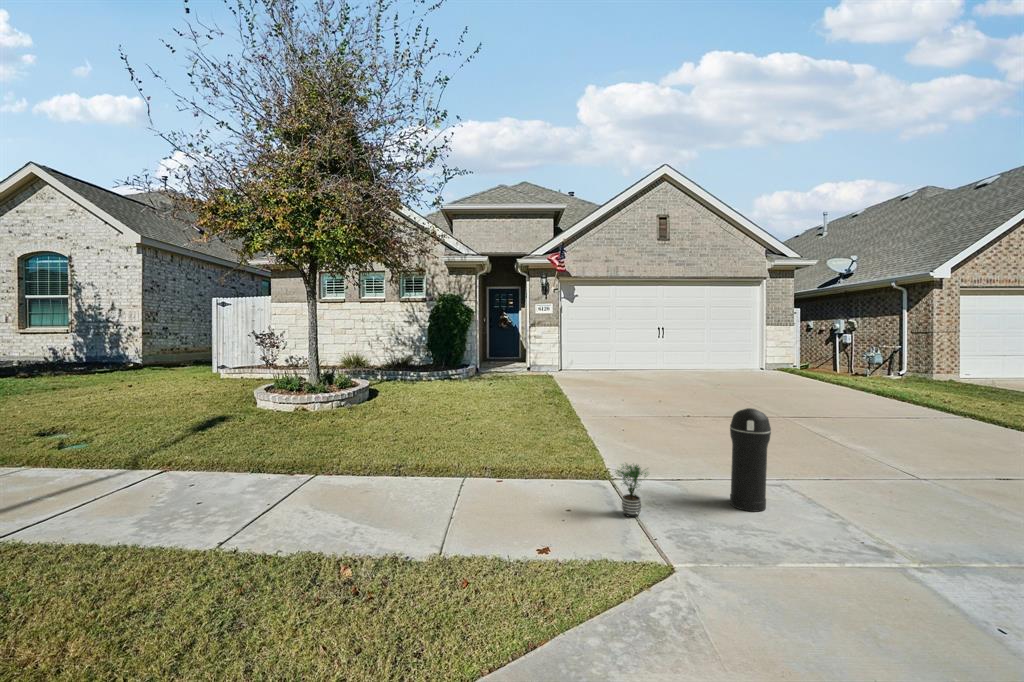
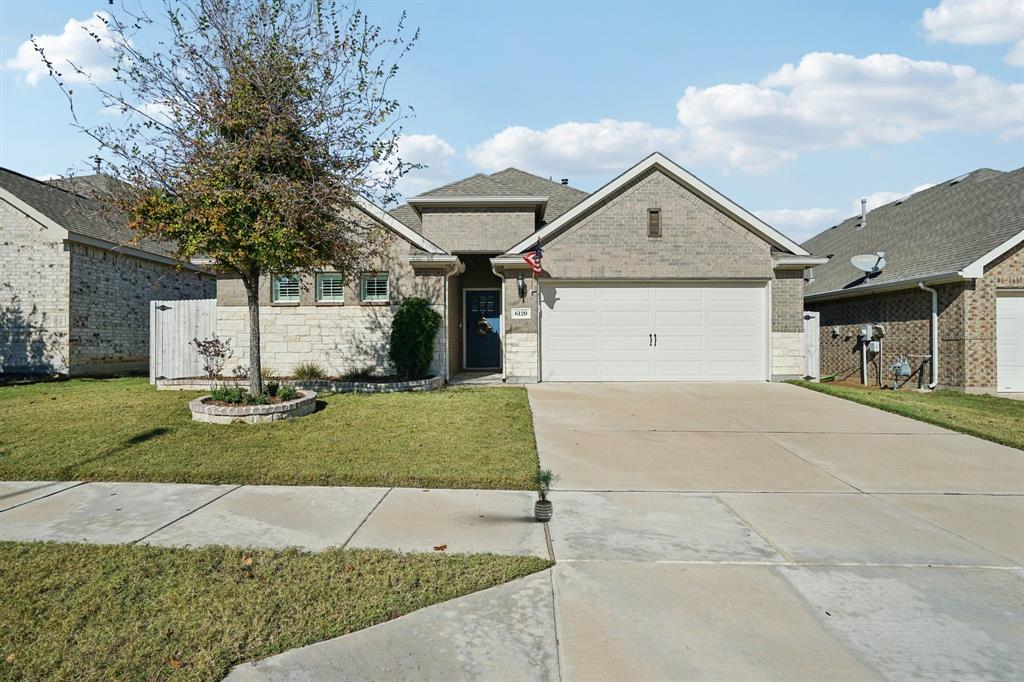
trash can: present [730,408,771,512] -> none [647,415,686,518]

